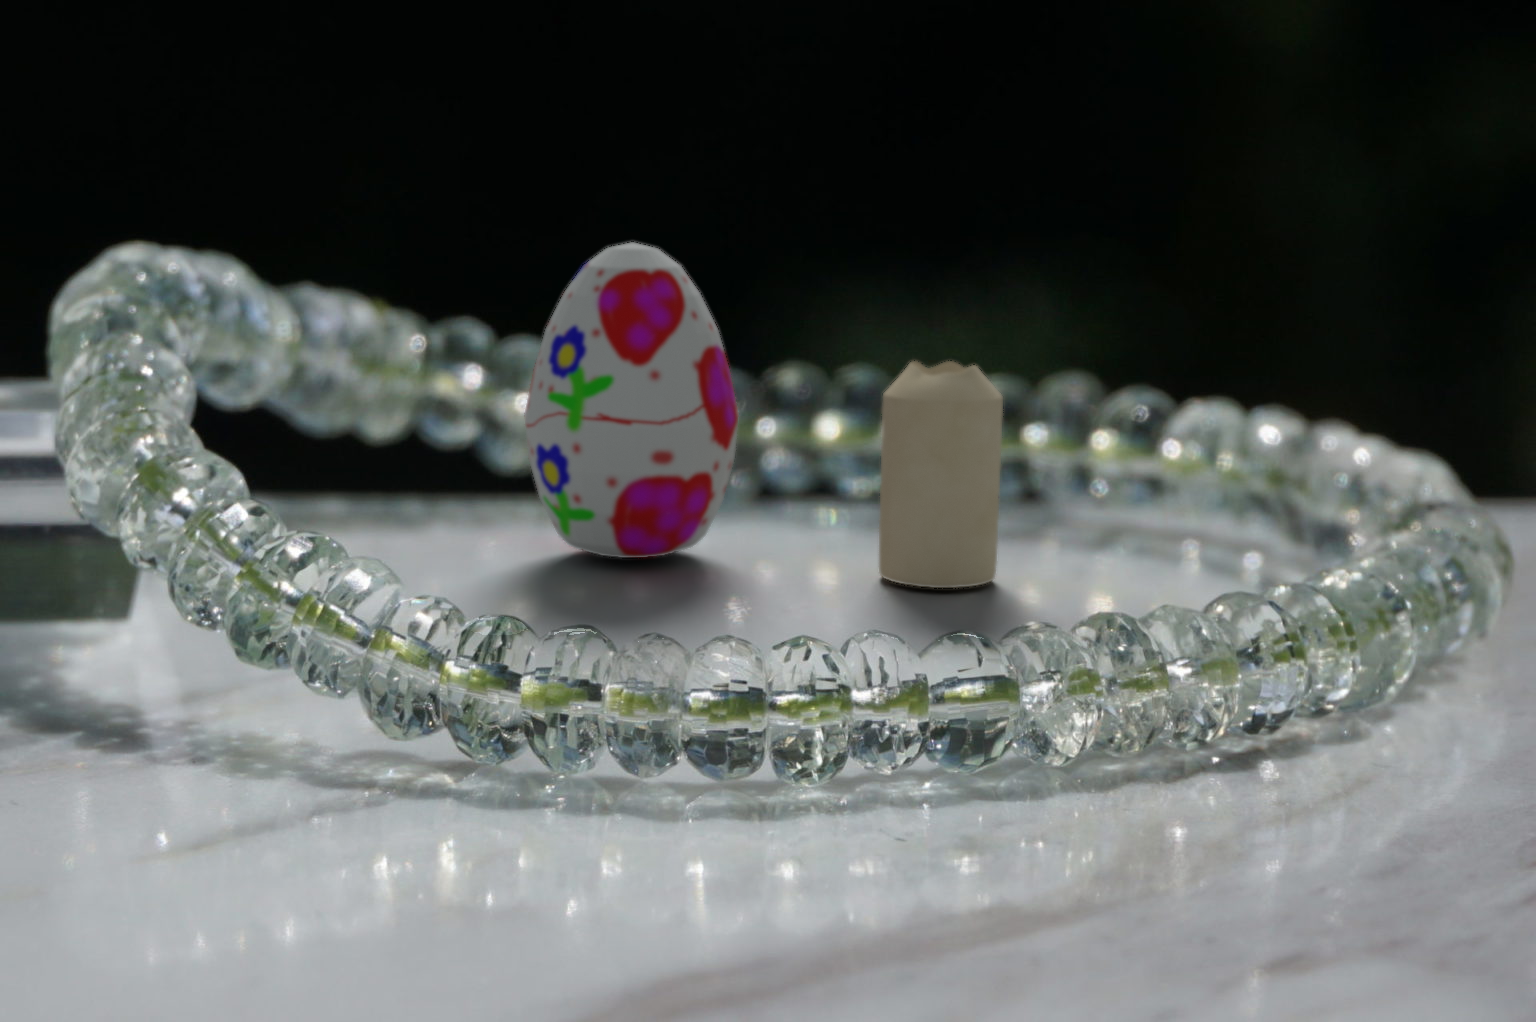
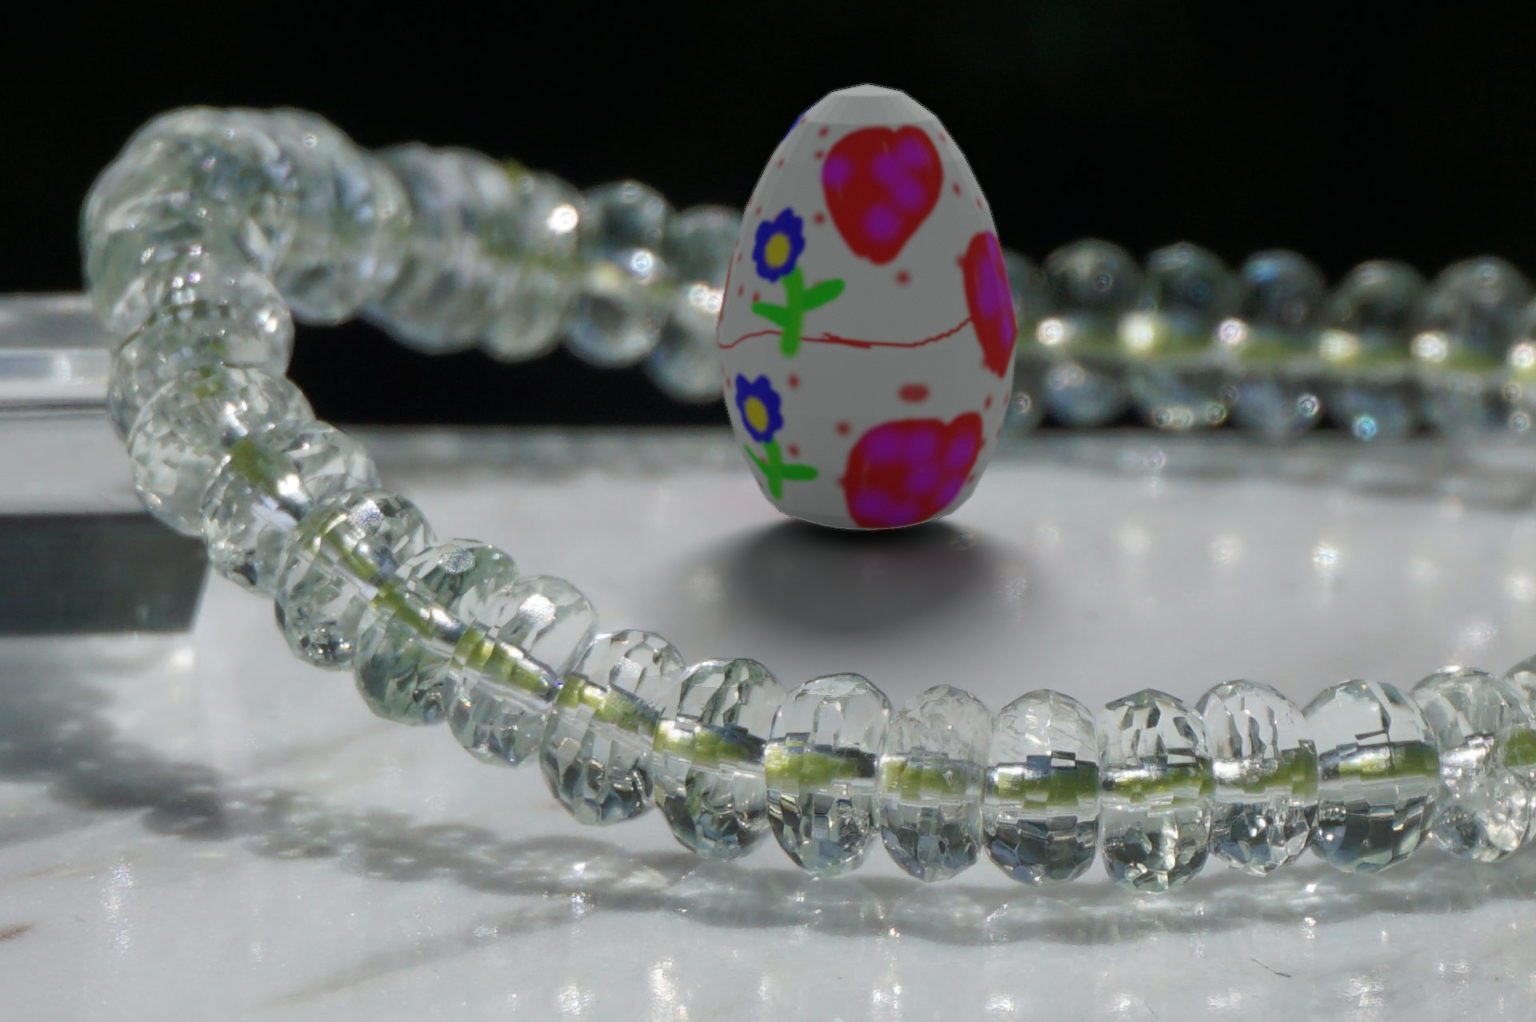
candle: present [879,361,1003,588] -> none [1221,249,1401,576]

